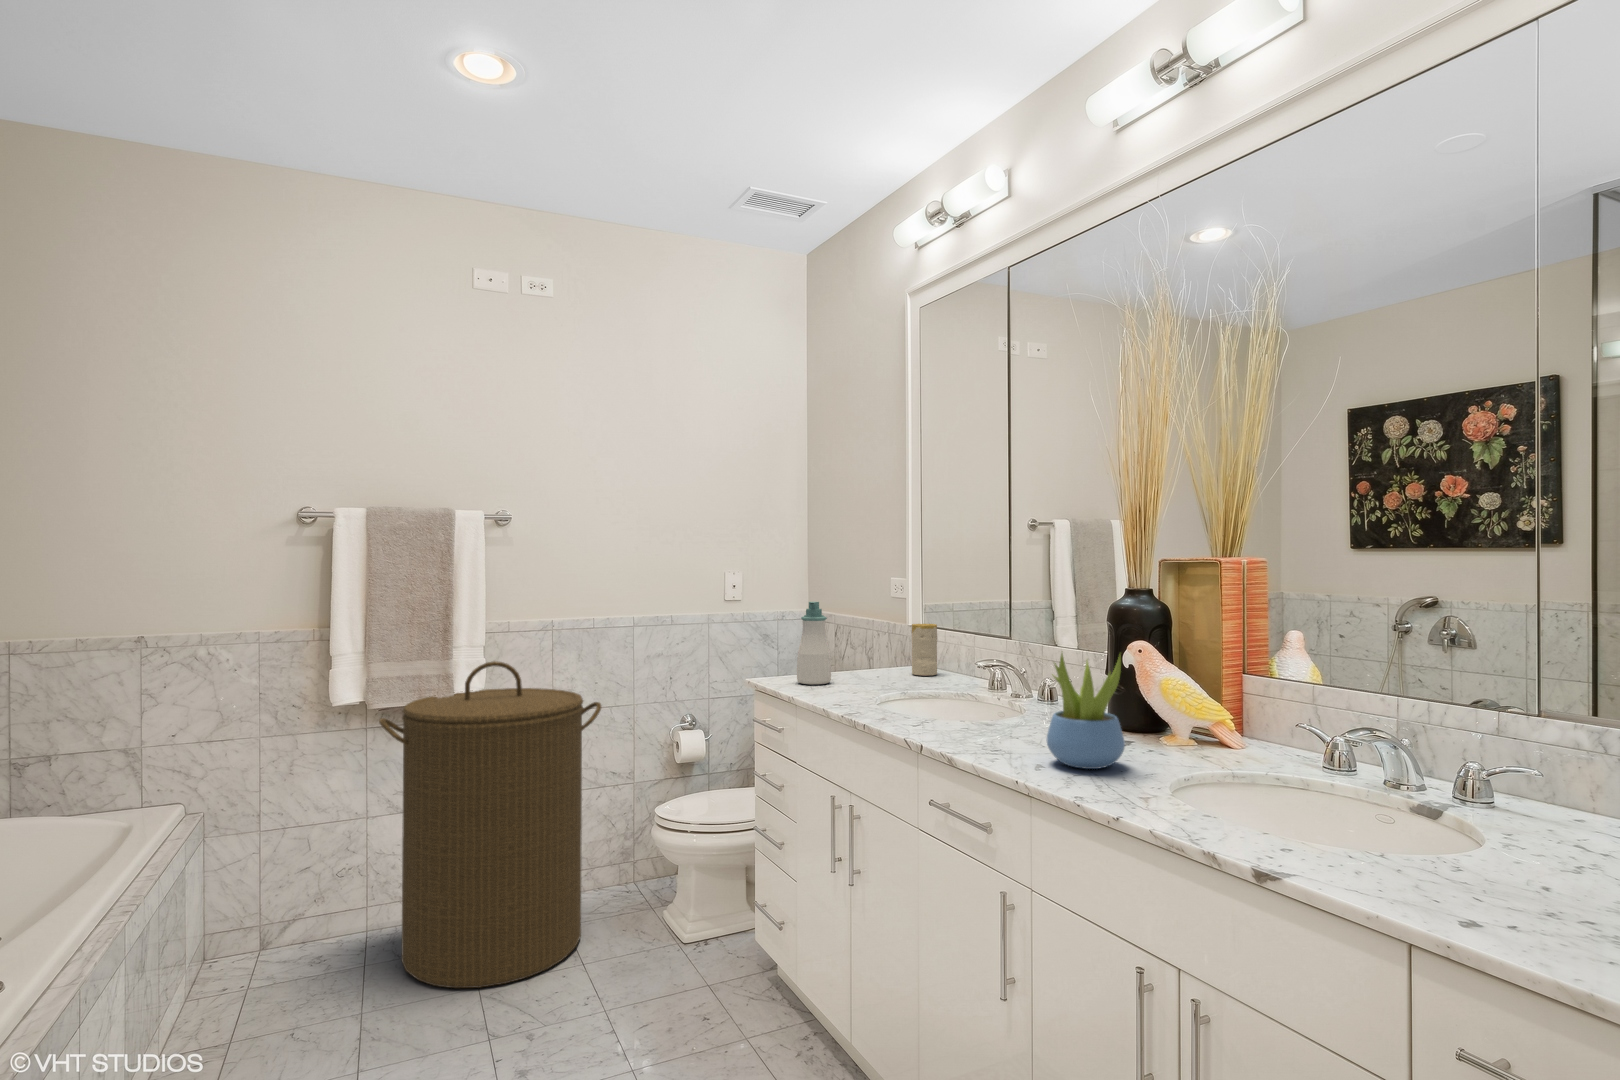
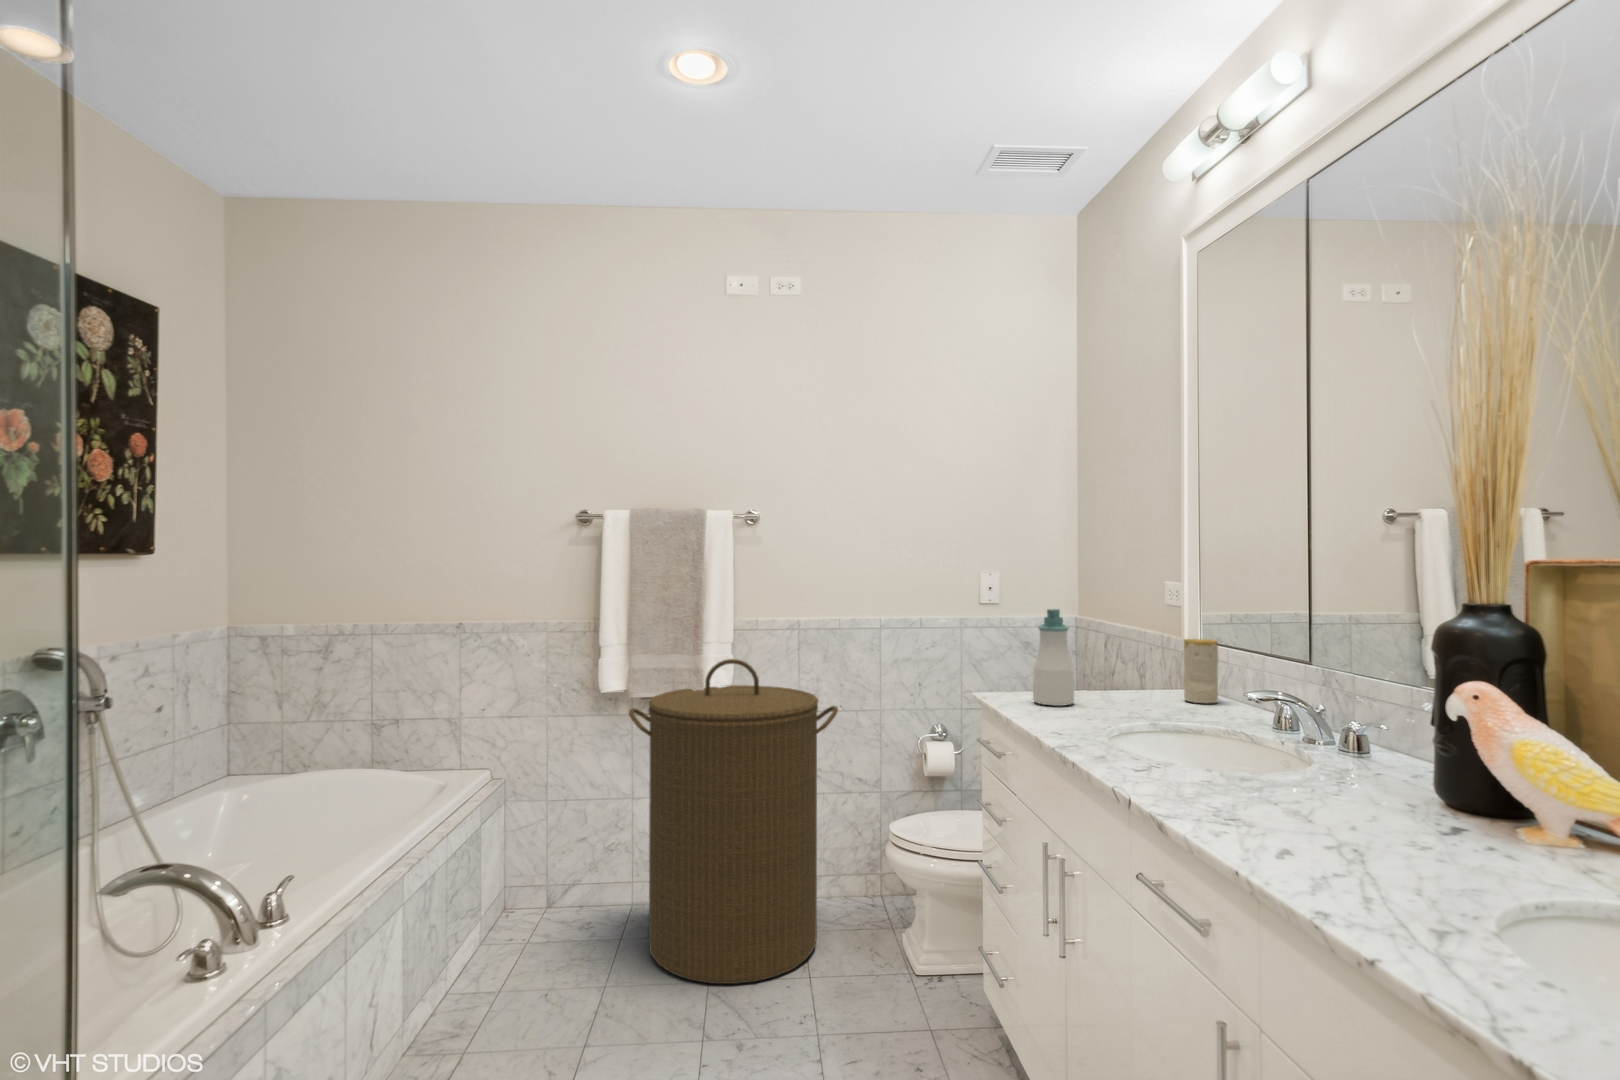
succulent plant: present [1047,653,1125,769] -> none [1298,695,1423,868]

